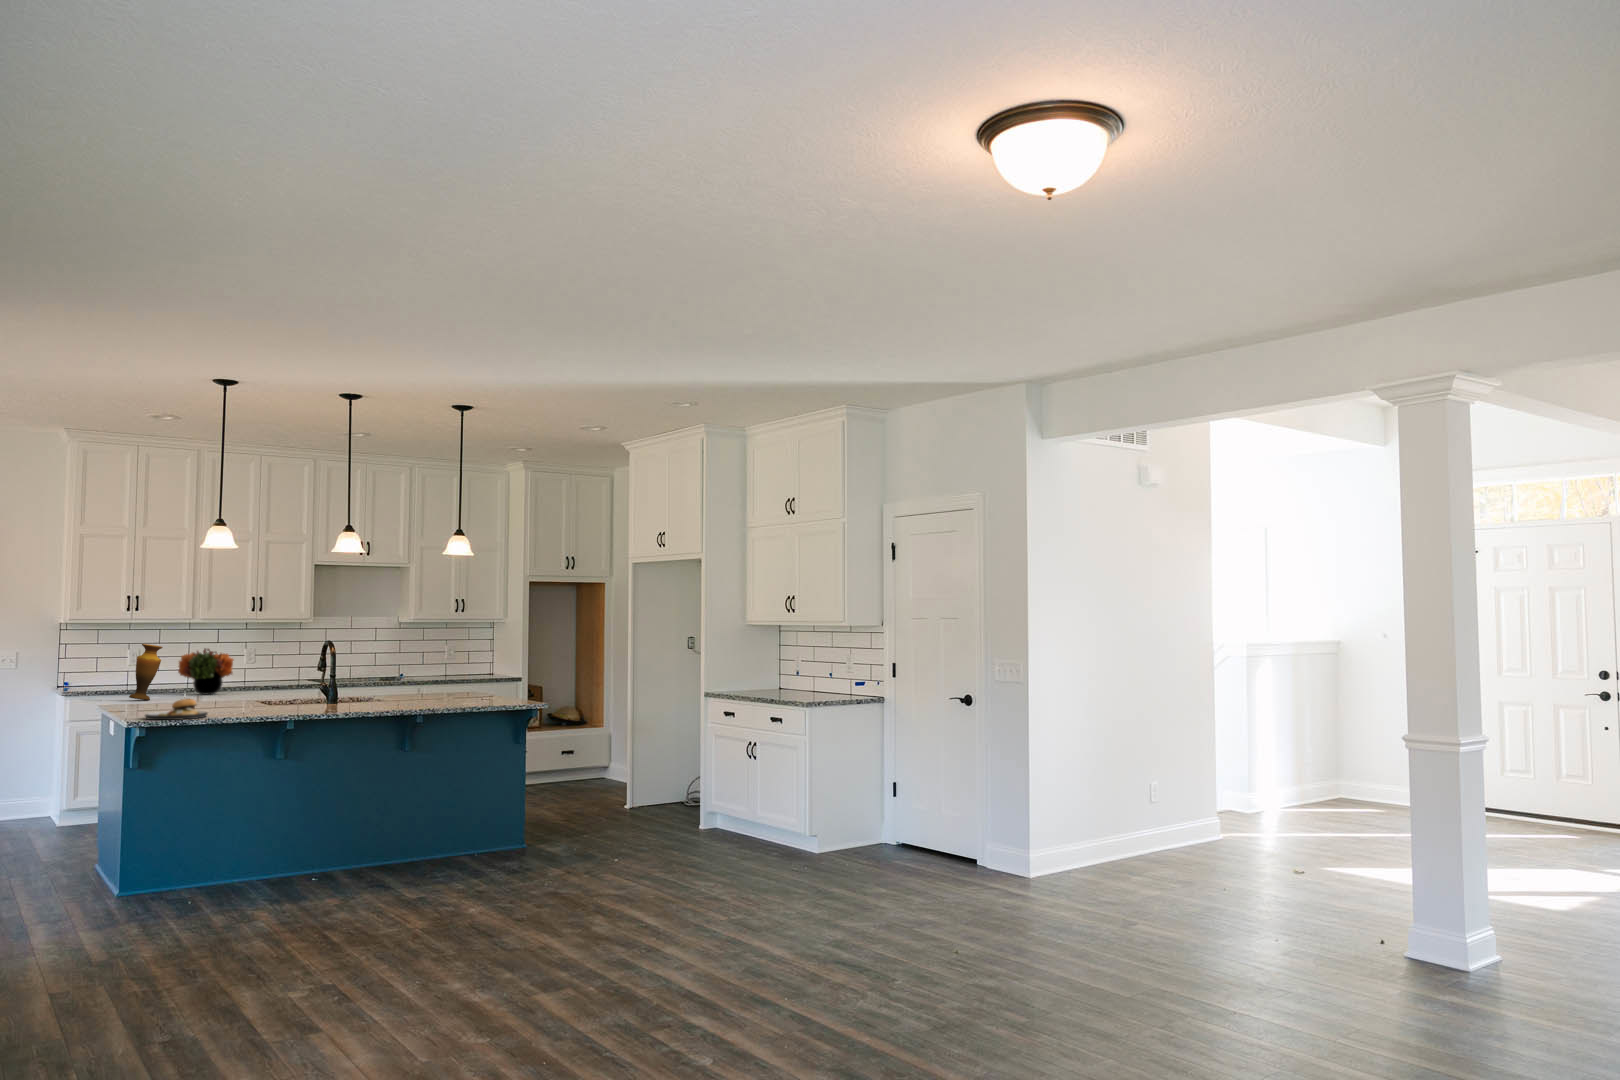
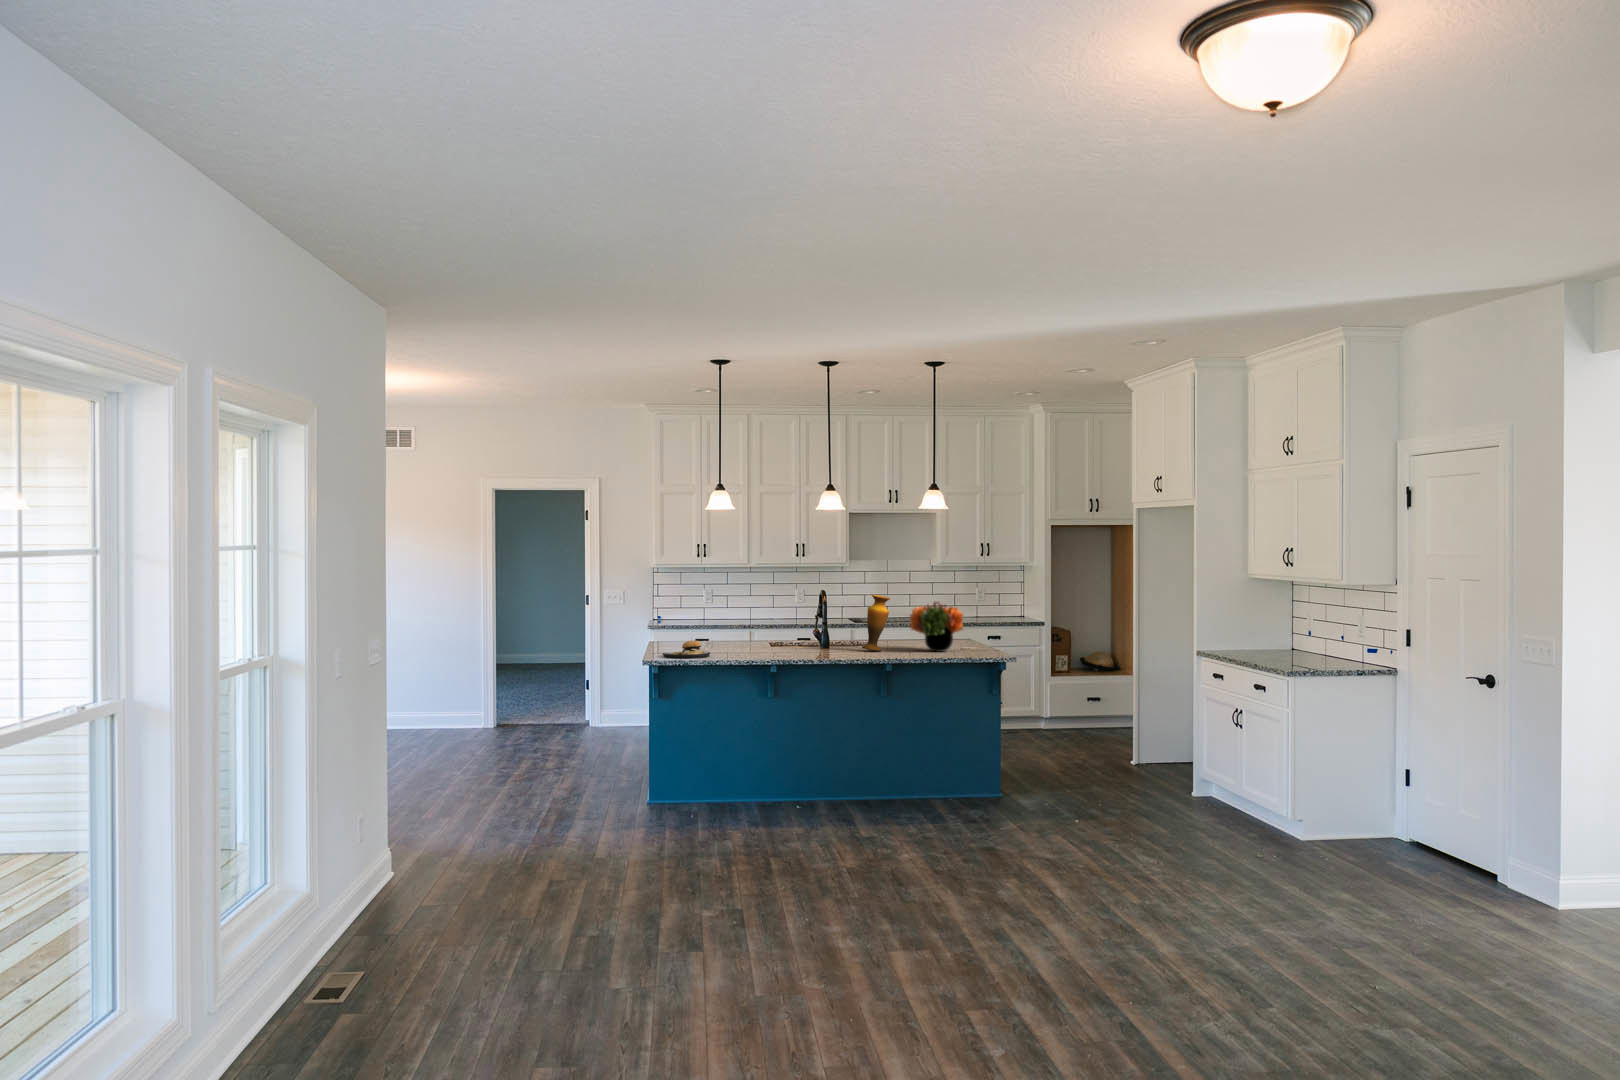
vase: present [129,644,163,700] -> present [862,595,890,651]
flower arrangement: present [178,649,234,695] -> present [910,602,963,652]

